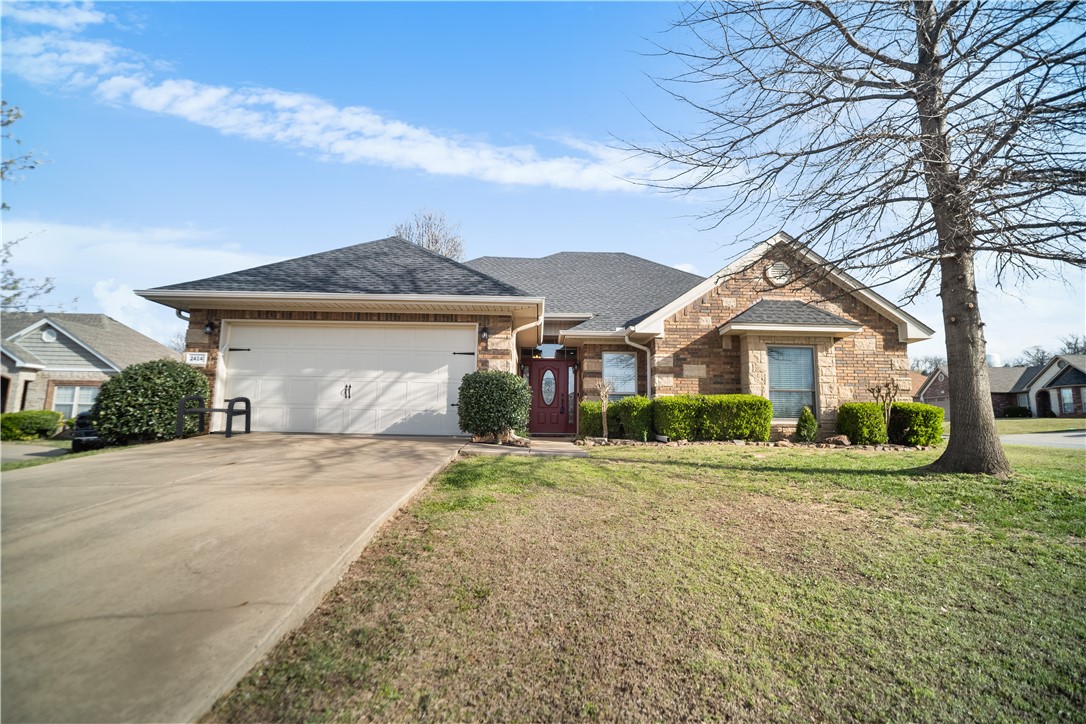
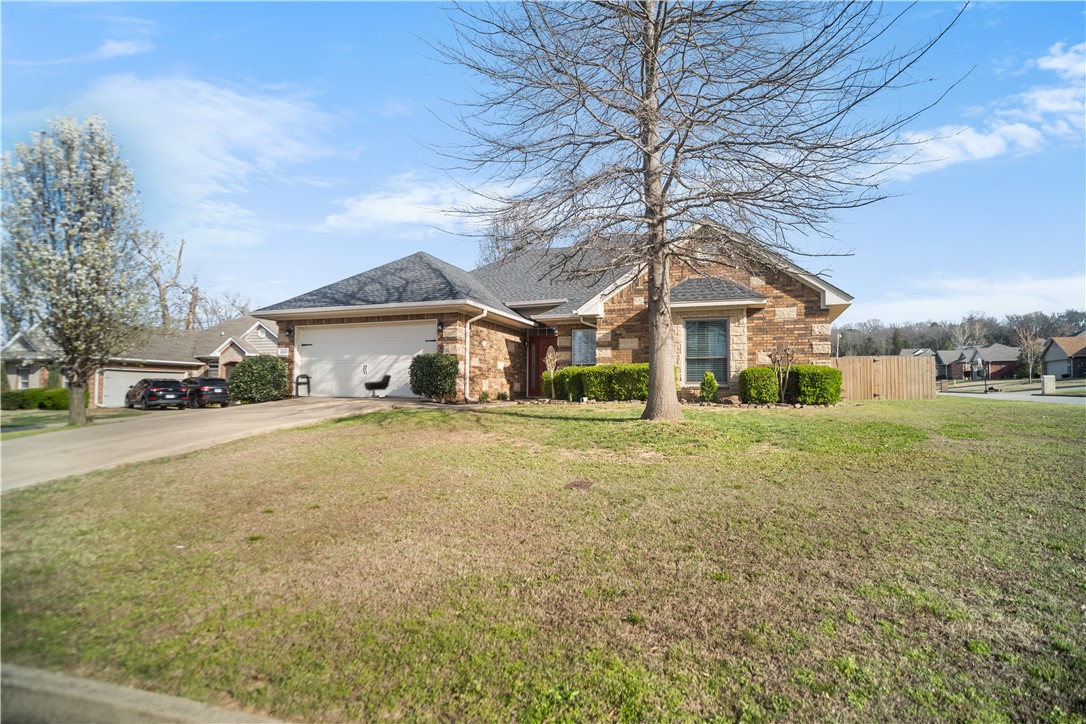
lounge chair: none [351,400,399,437] -> present [364,374,391,397]

